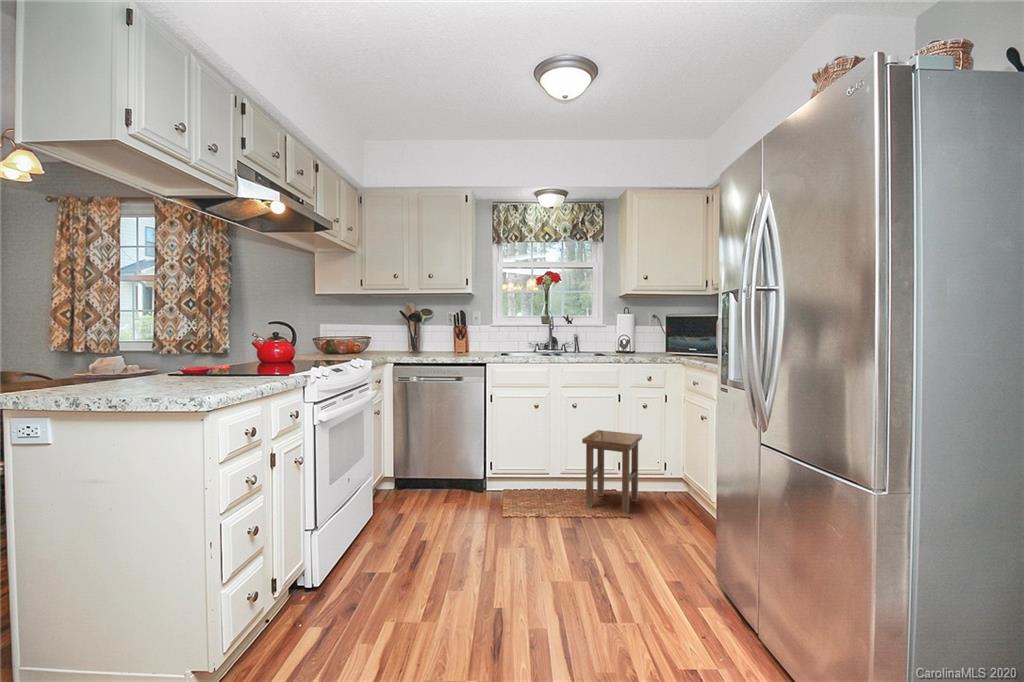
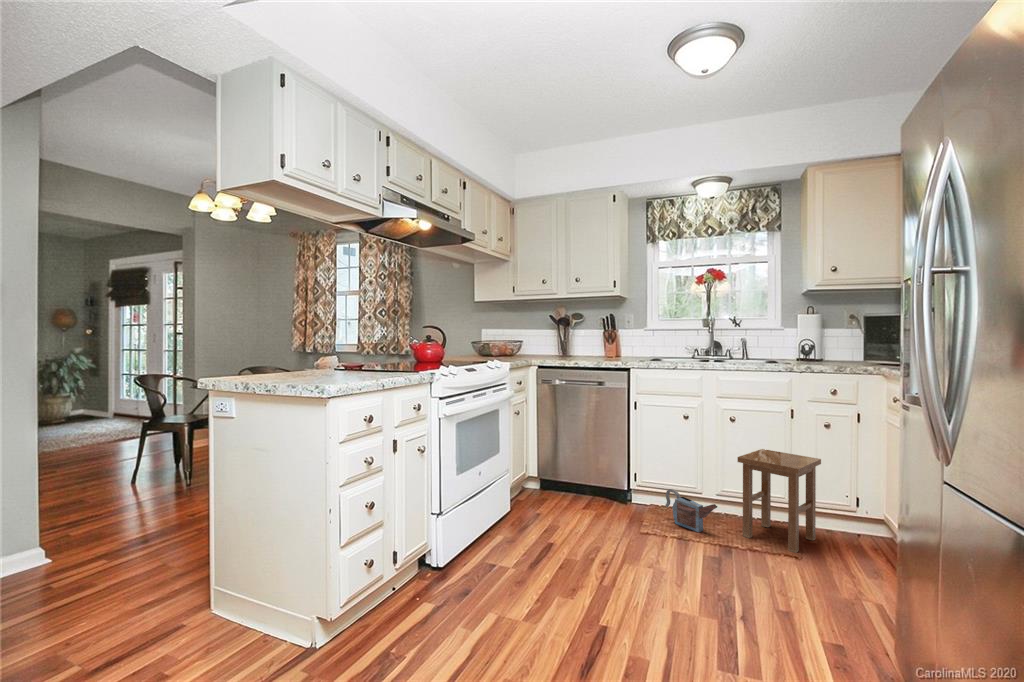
watering can: none [521,473,568,509] -> present [666,489,717,532]

